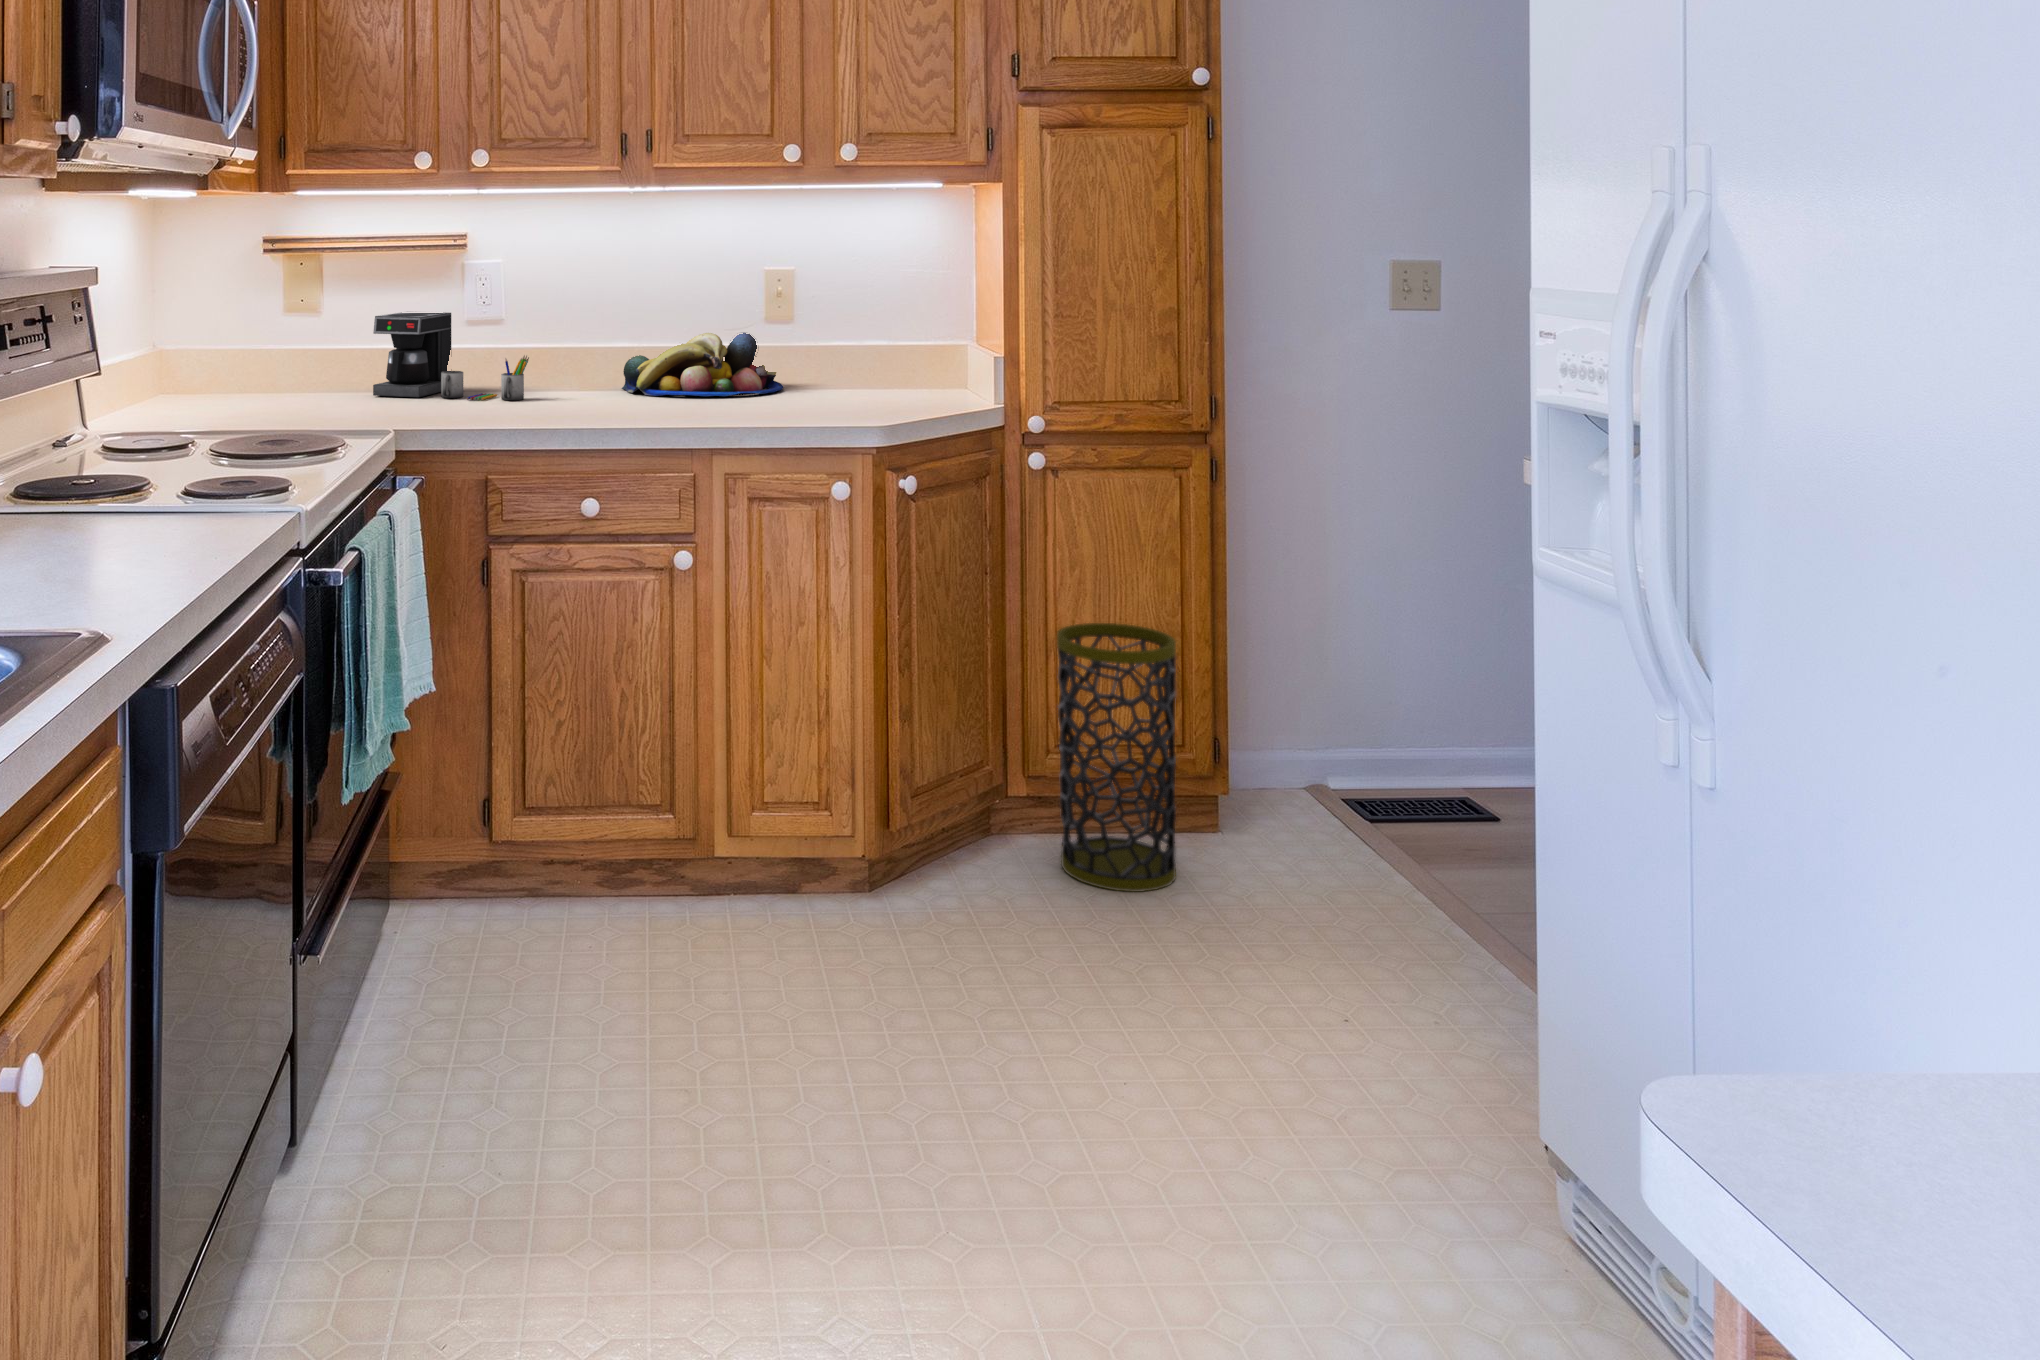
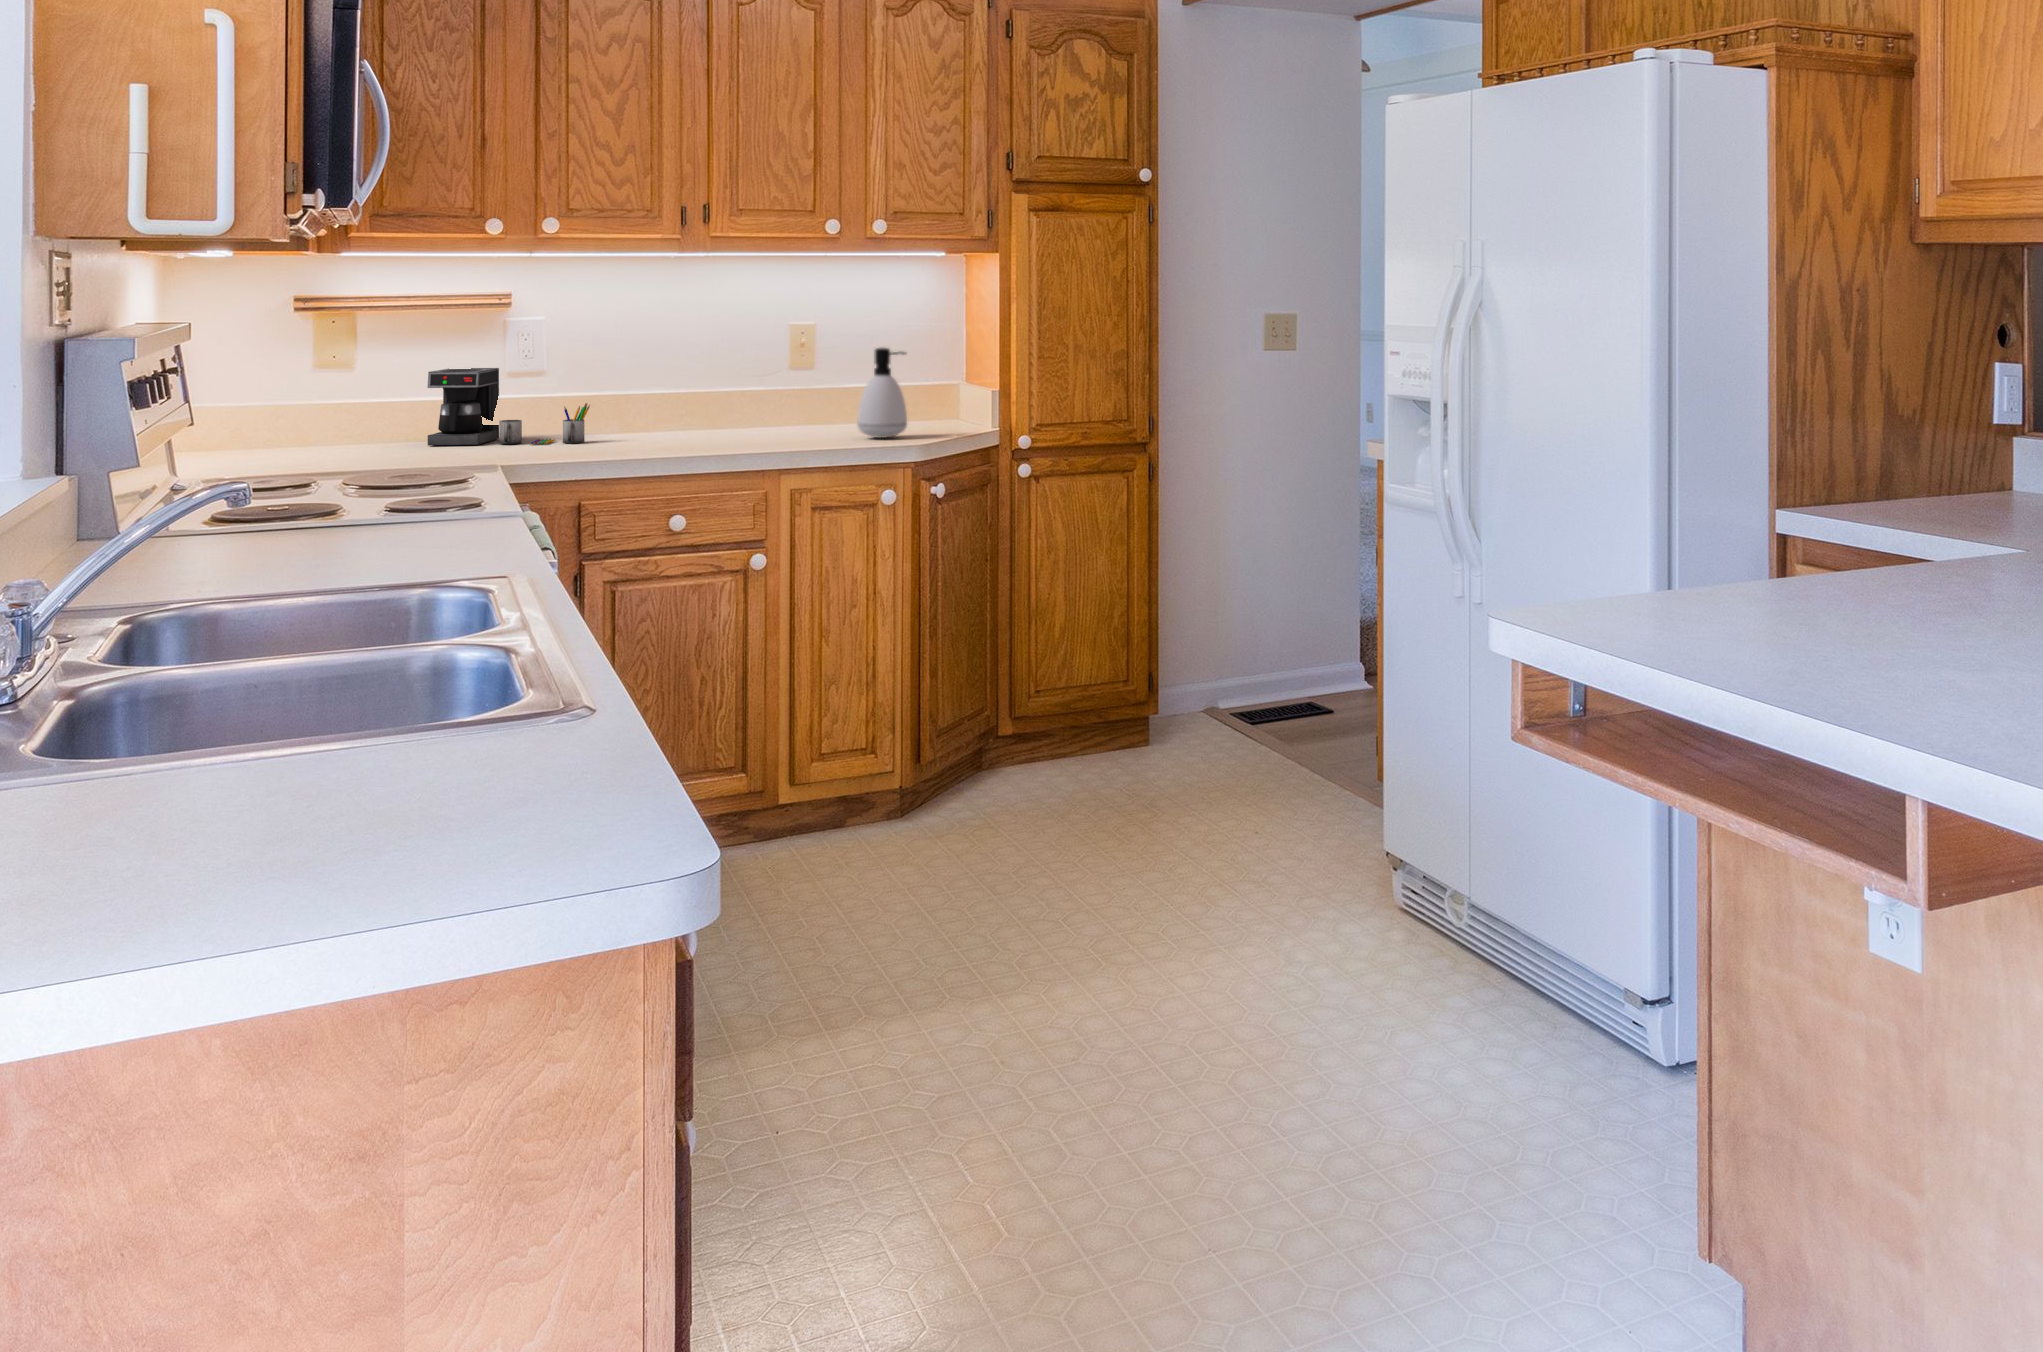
soap dispenser: none [814,299,874,411] -> present [858,348,907,438]
fruit bowl: present [622,332,784,396] -> none [665,380,812,435]
trash can: present [1057,623,1176,892] -> none [1043,591,1129,783]

